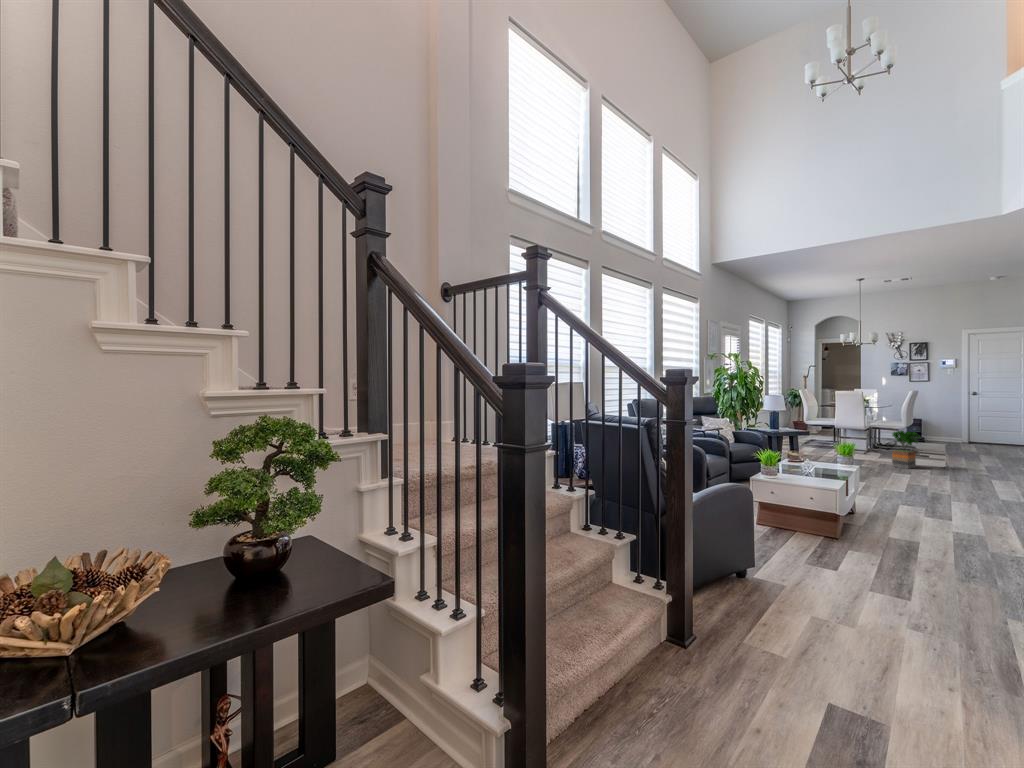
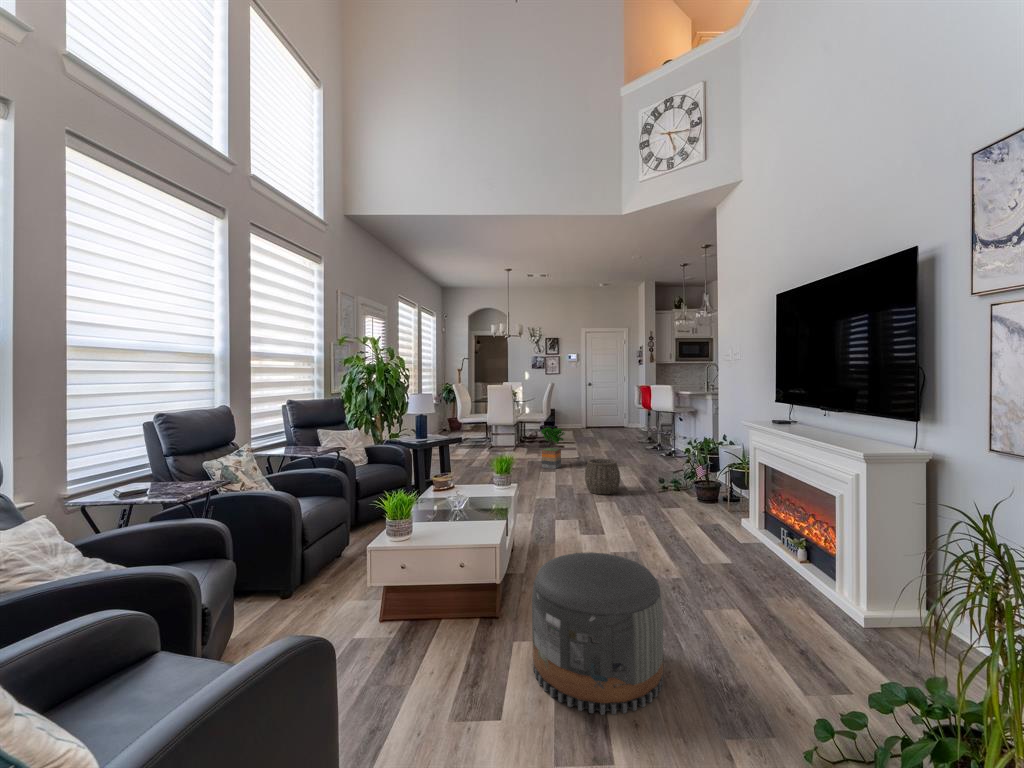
woven basket: none [934,458,977,489] -> present [585,459,620,494]
pouf: none [855,484,945,556] -> present [532,552,663,715]

